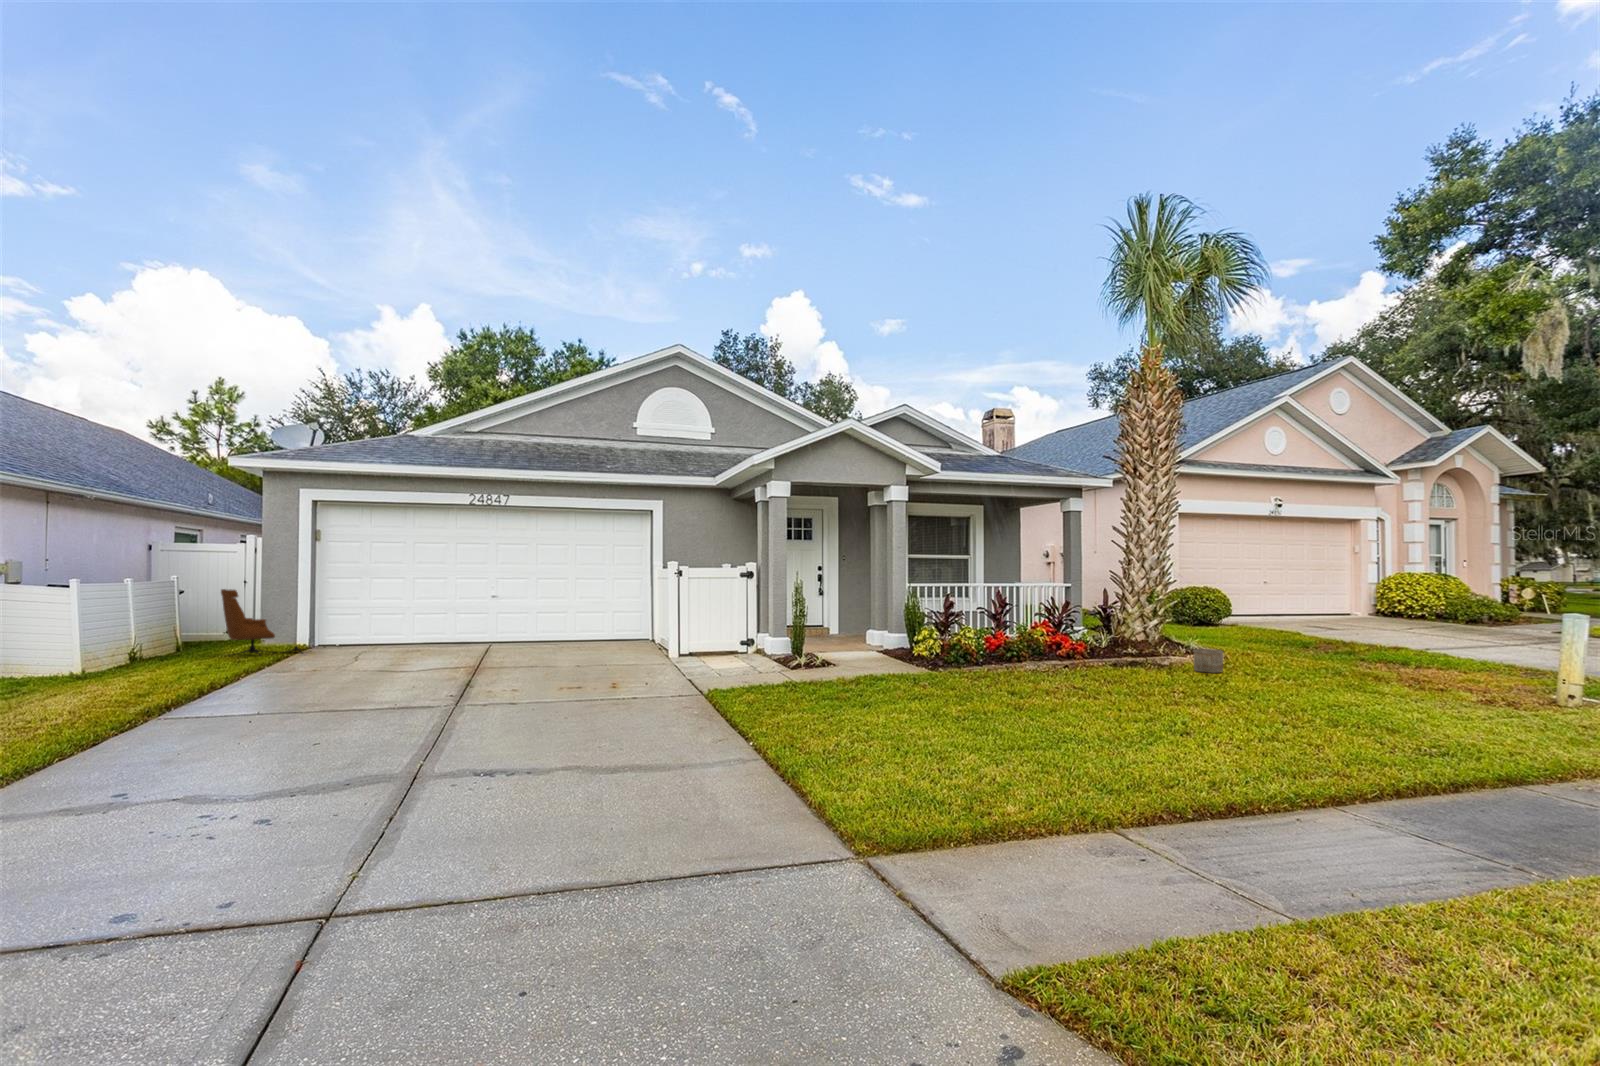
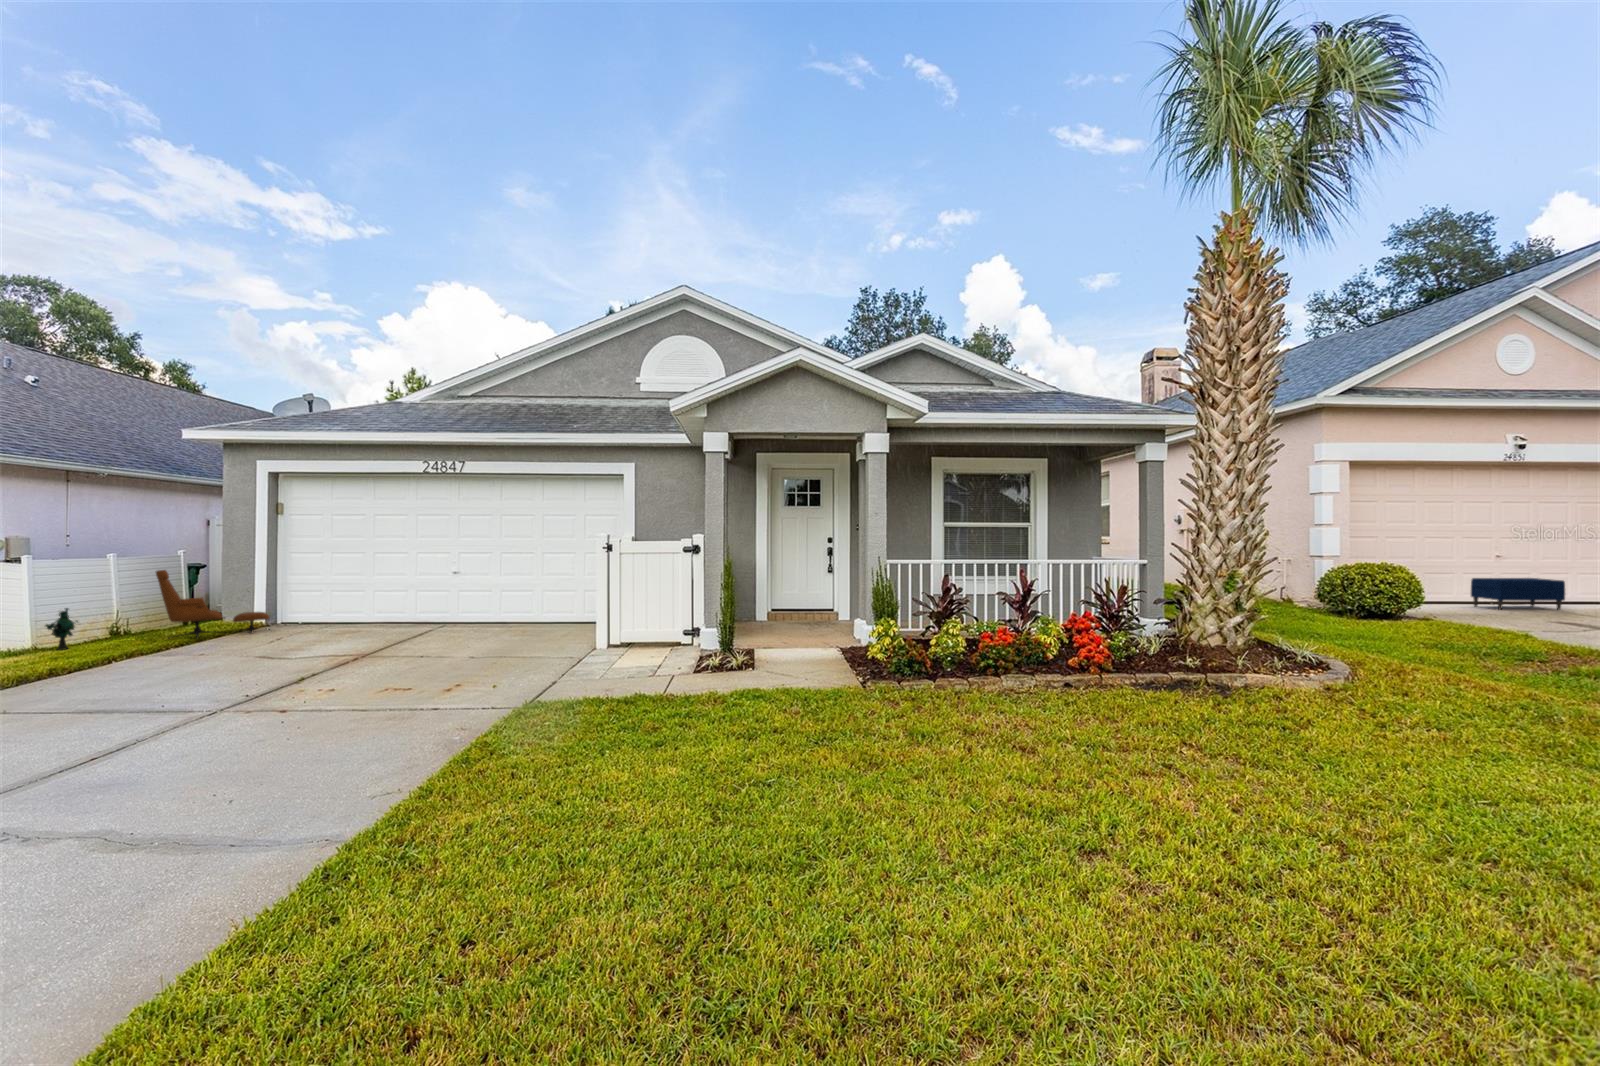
bench: none [1315,613,1375,637] -> present [1471,578,1565,610]
decorative plant: none [130,622,156,663] -> present [45,608,78,650]
wooden bucket: present [1193,649,1224,673] -> none [1292,668,1348,711]

